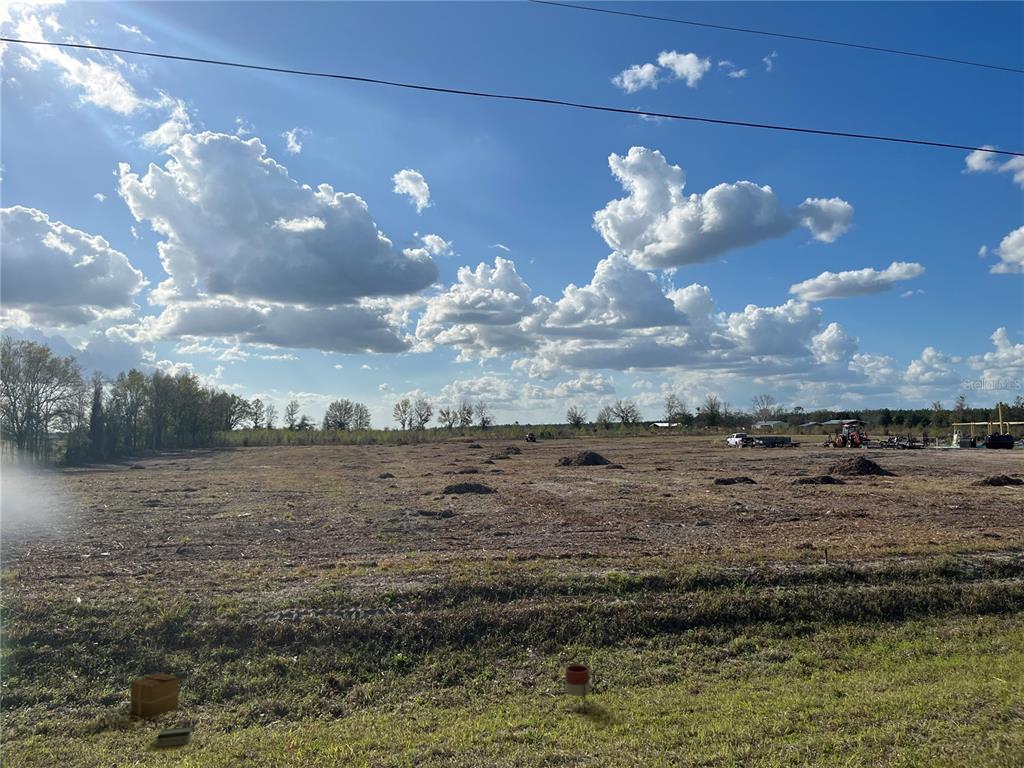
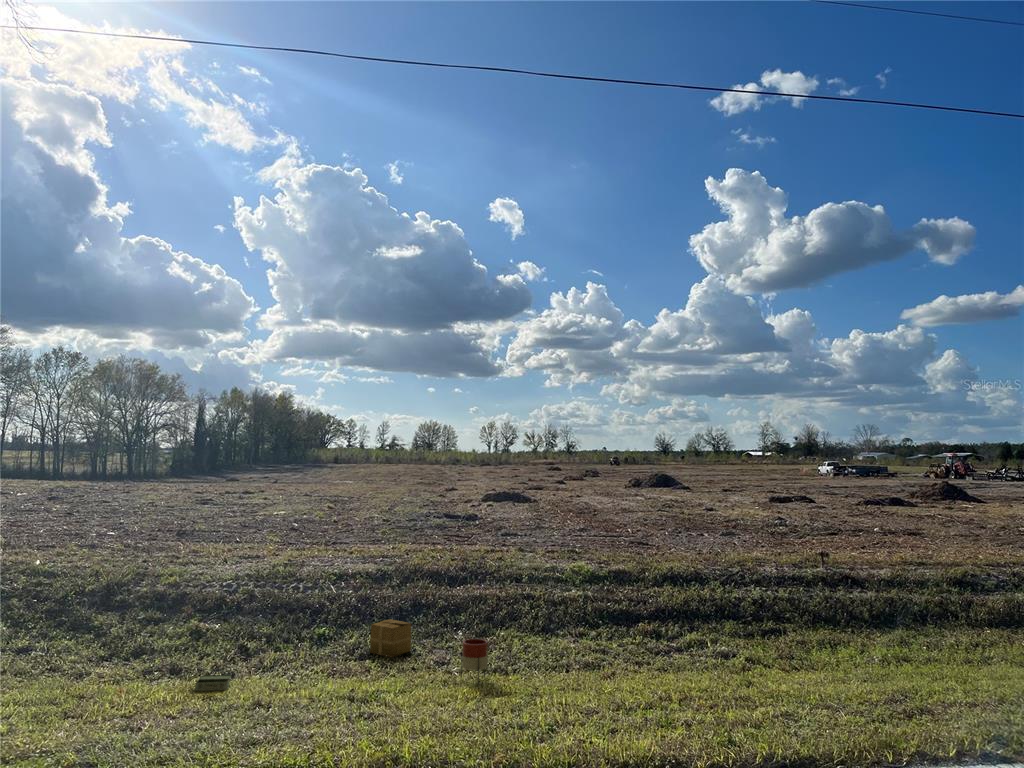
cardboard box: present [130,673,179,718] -> present [370,619,411,657]
toolbox: present [156,726,193,747] -> present [195,675,232,691]

